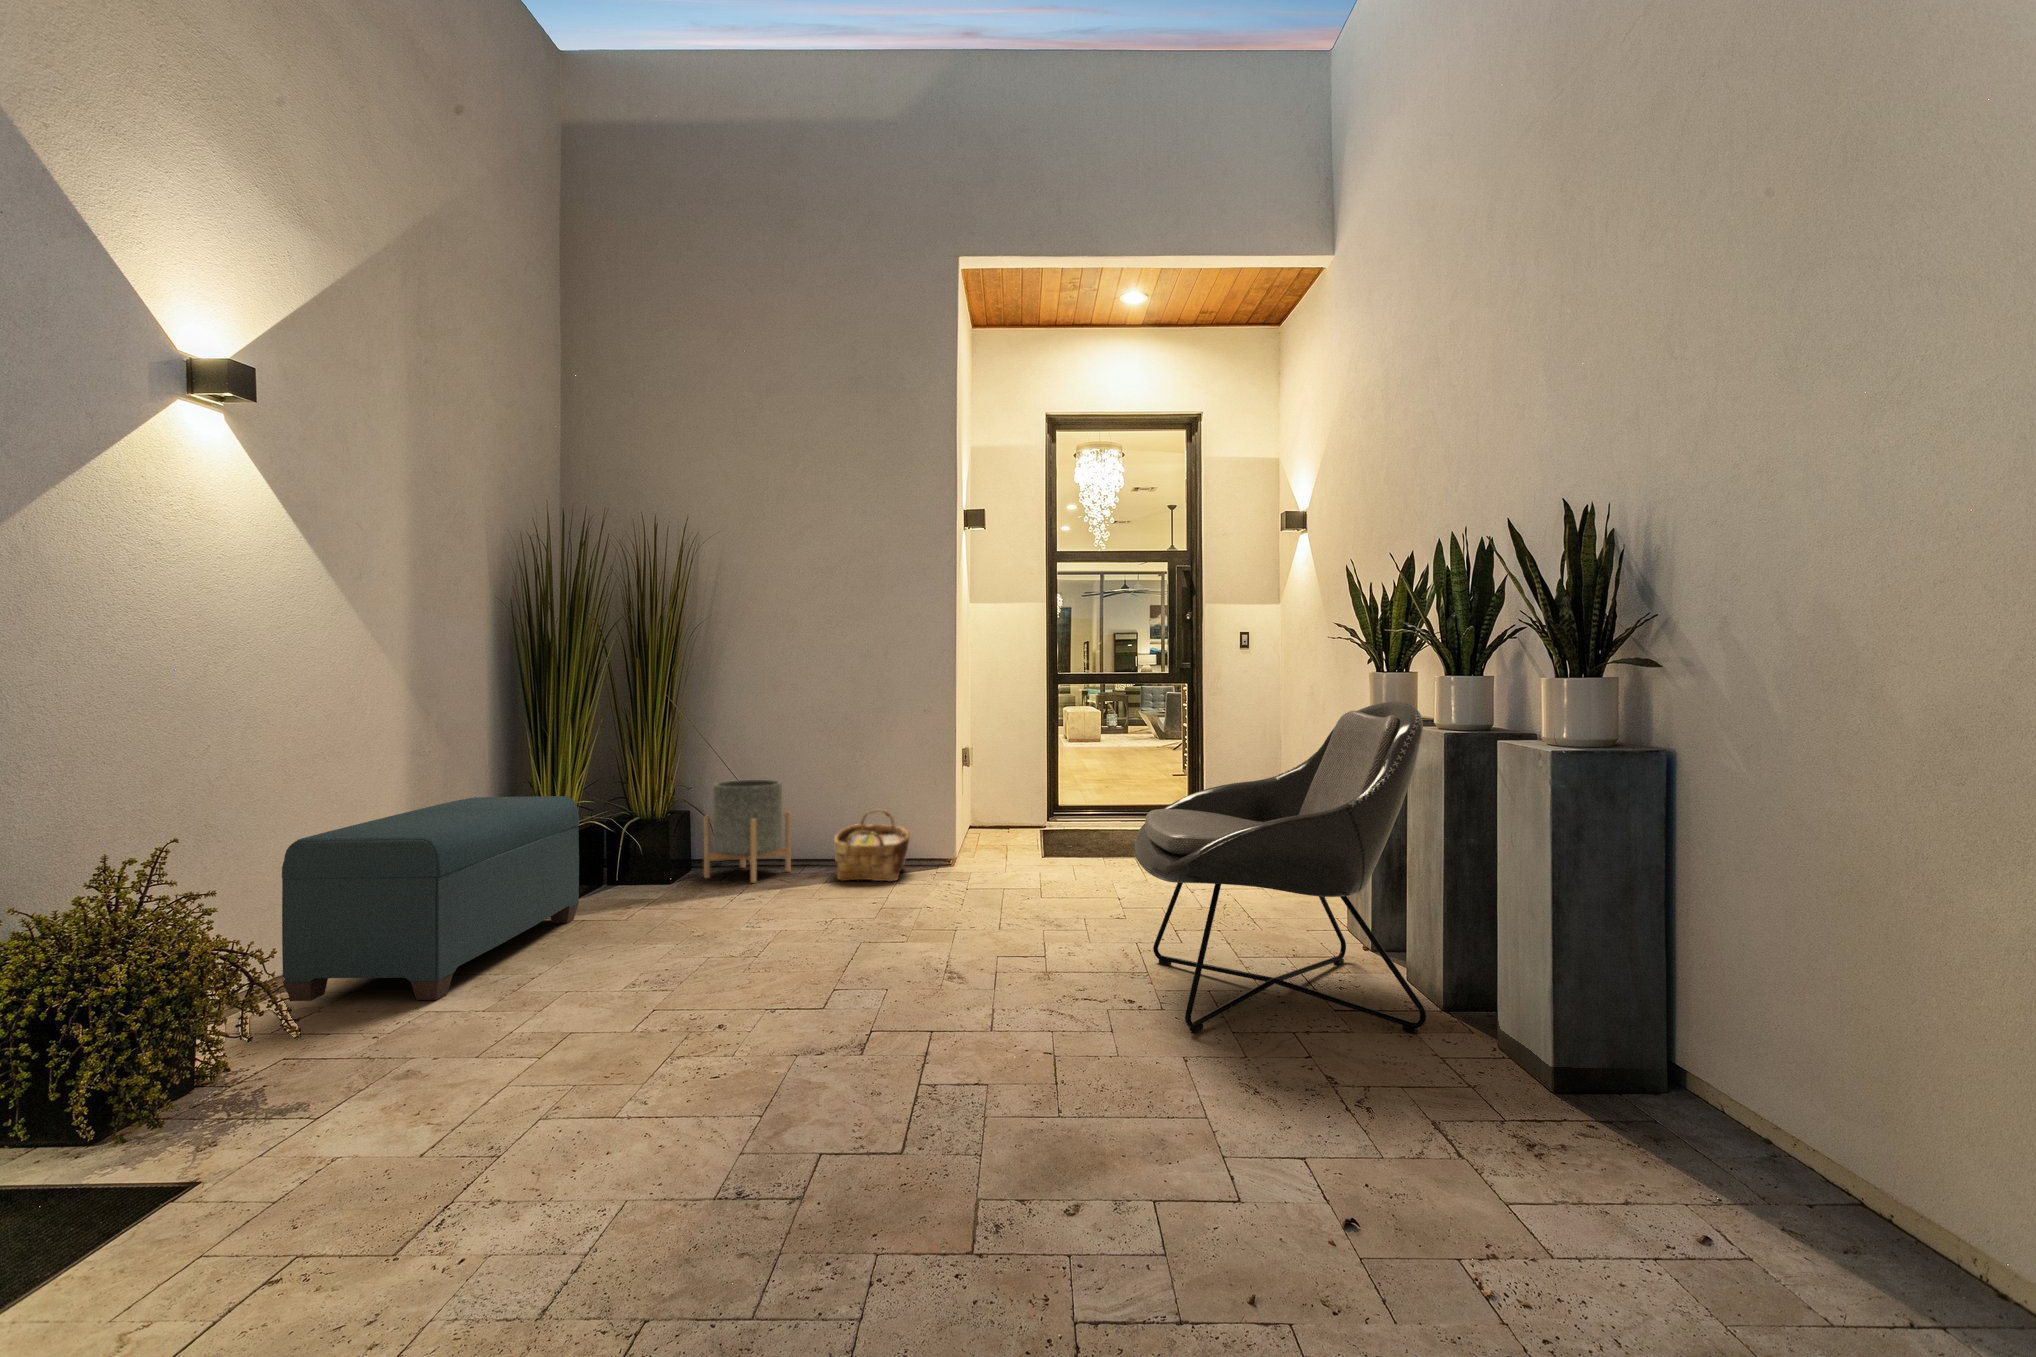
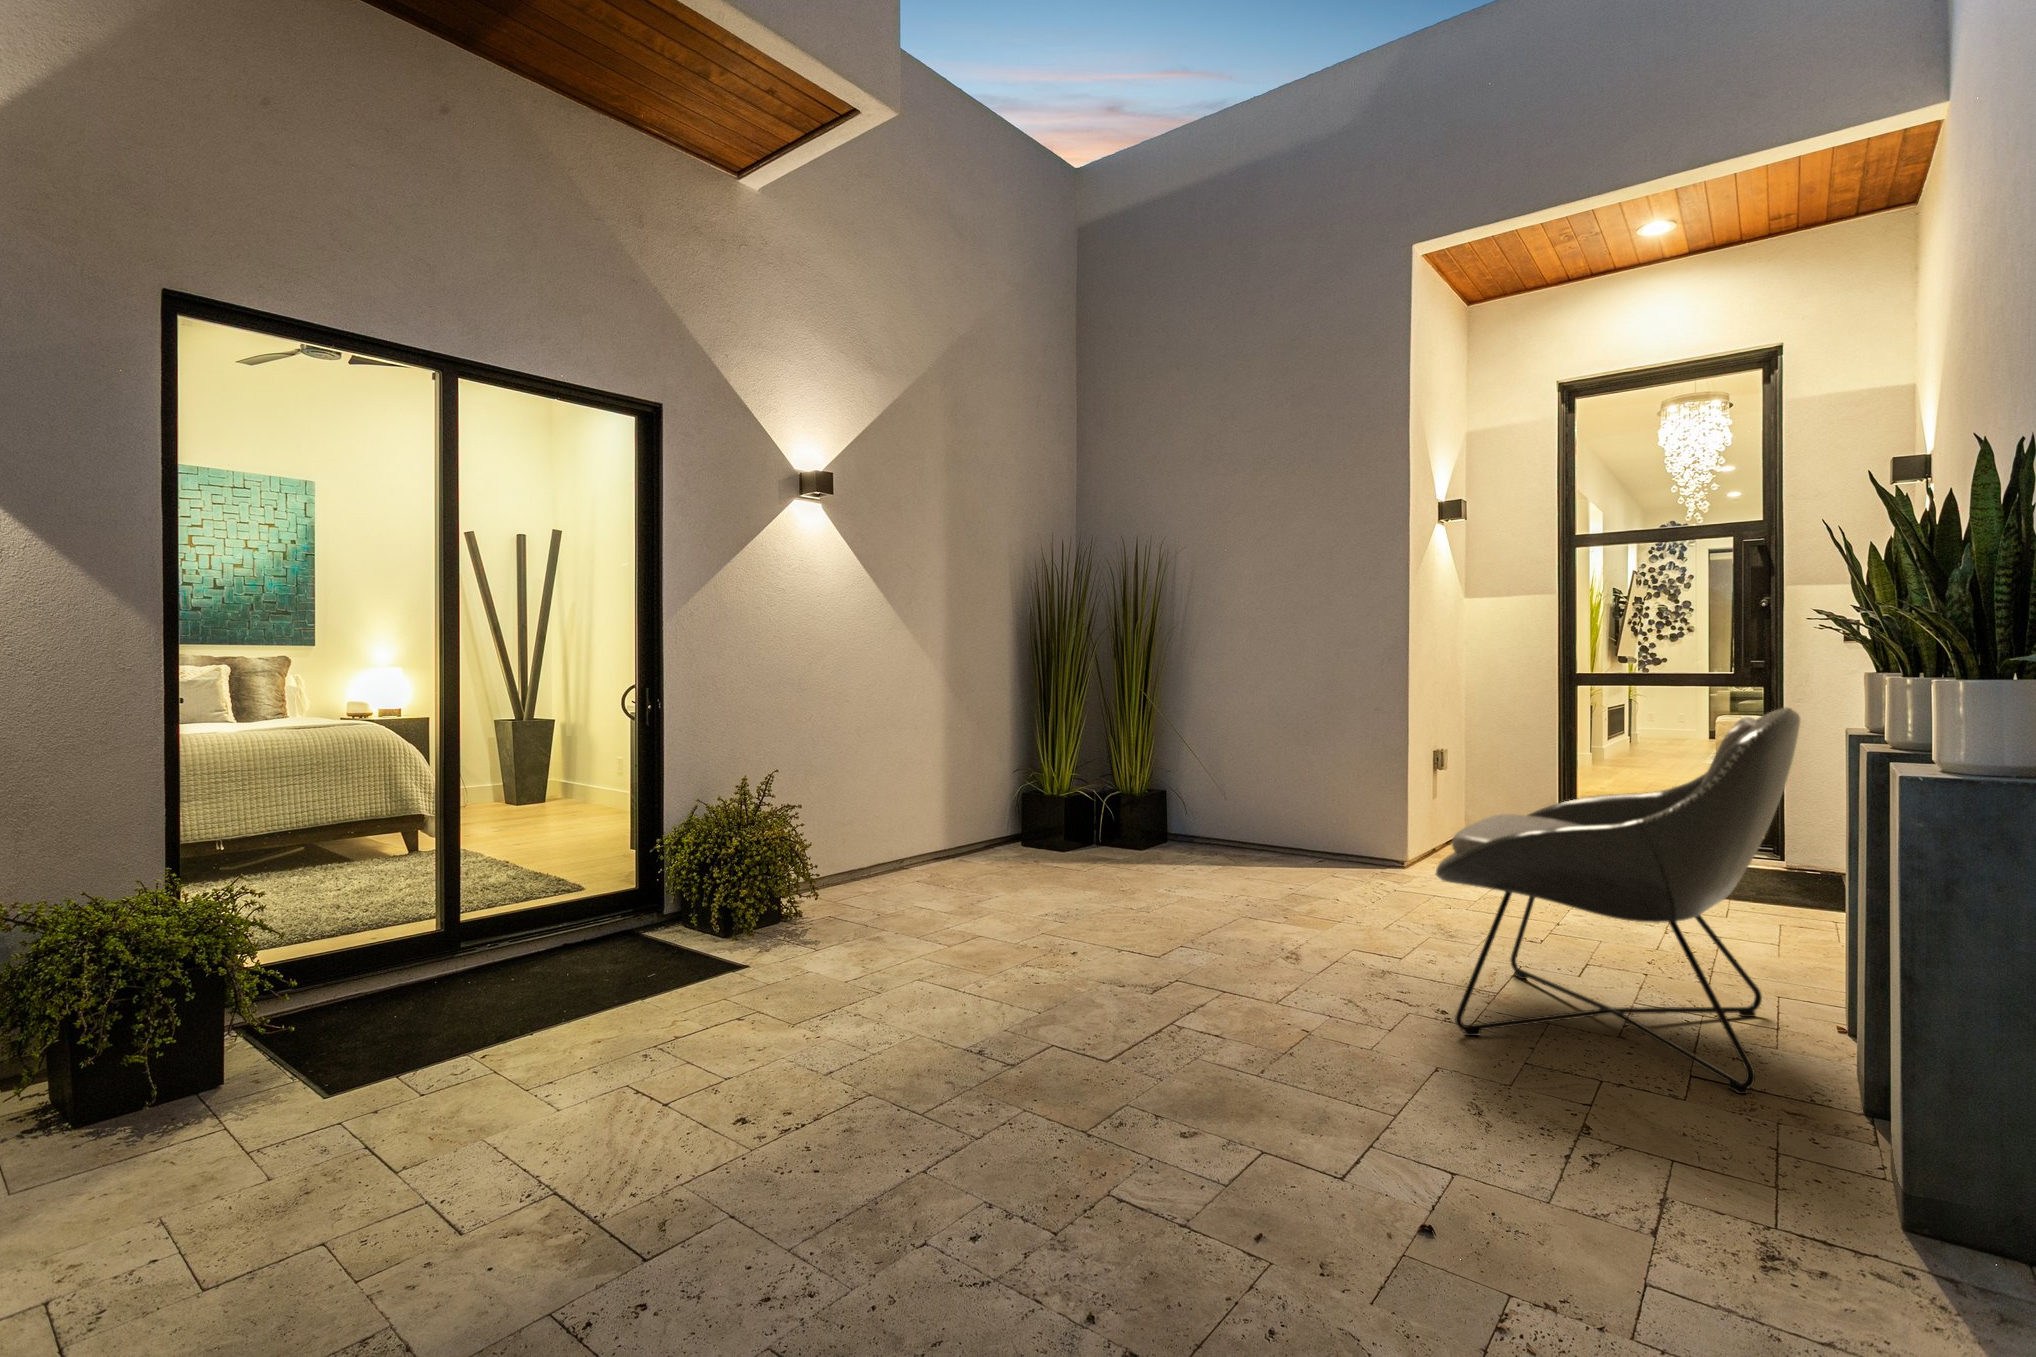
planter: present [704,780,791,883] -> none [1176,764,1252,854]
bench: present [282,796,580,1001] -> none [850,763,1059,900]
woven basket: present [834,809,910,881] -> none [1280,799,1358,868]

